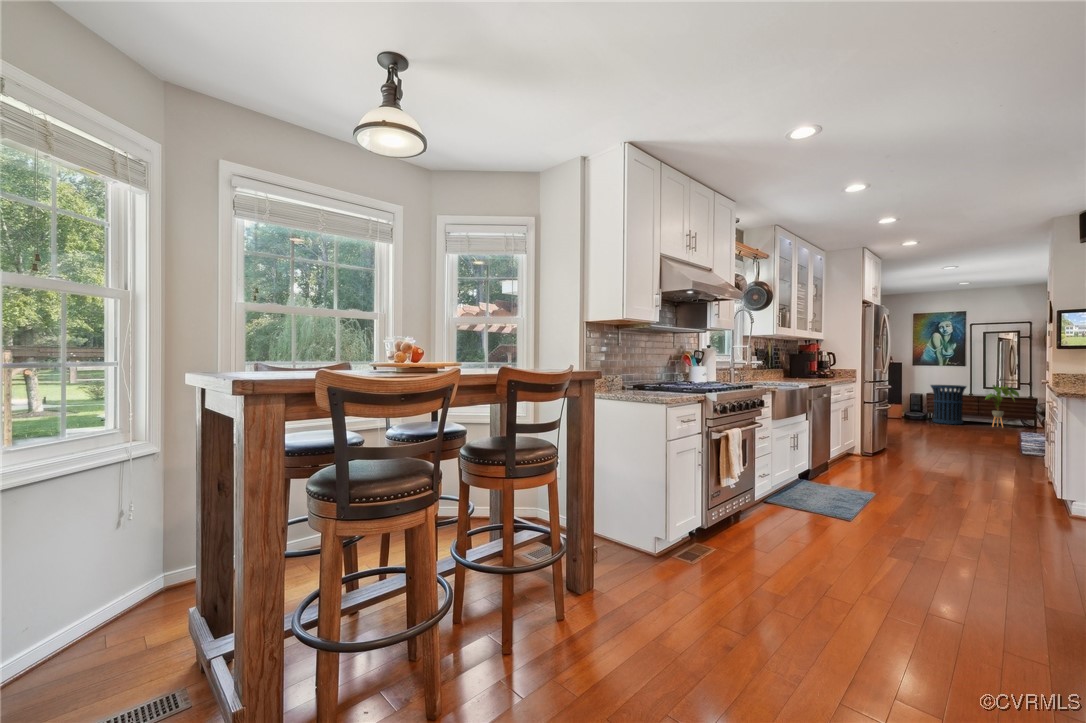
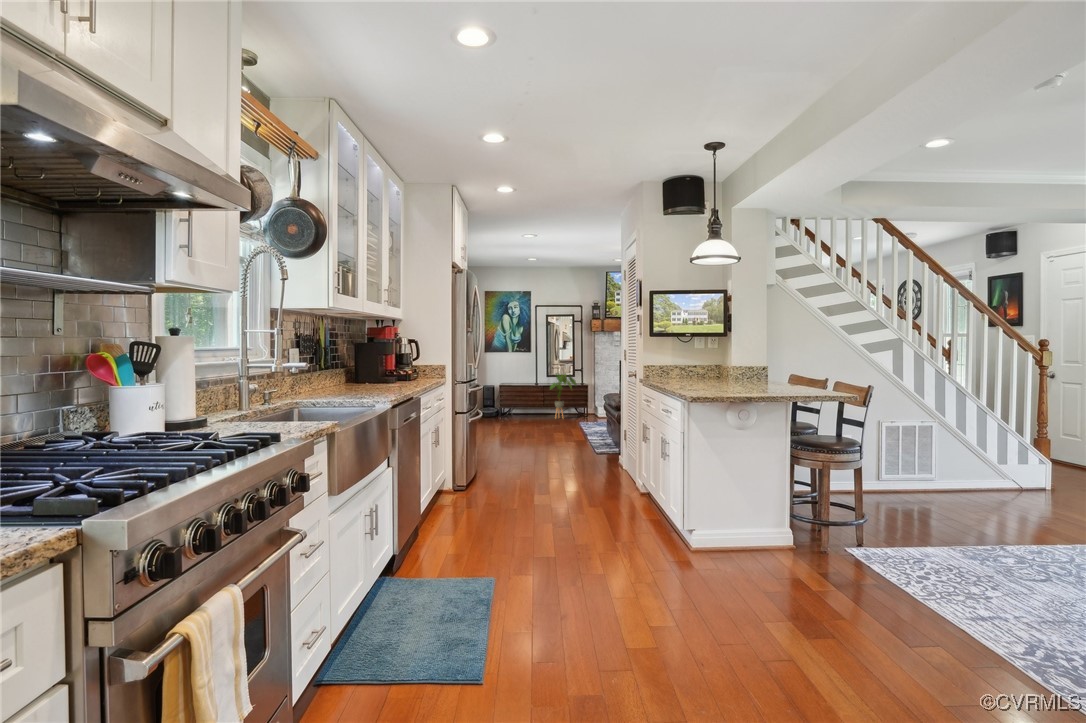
trash can: present [931,385,966,425] -> none [502,374,534,421]

